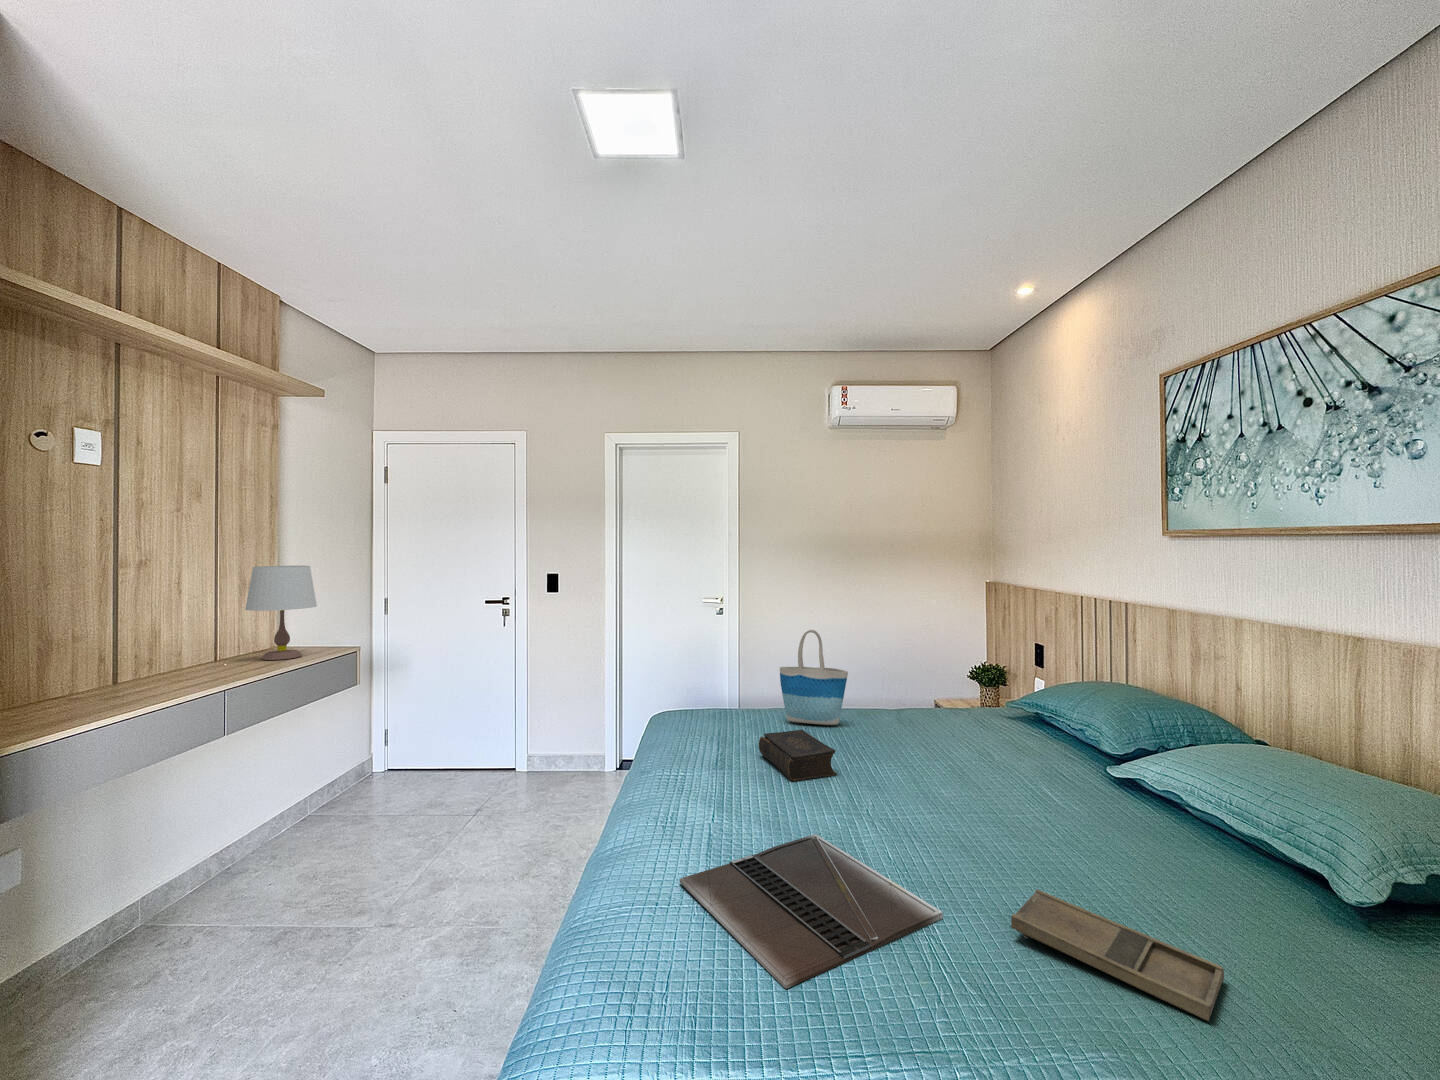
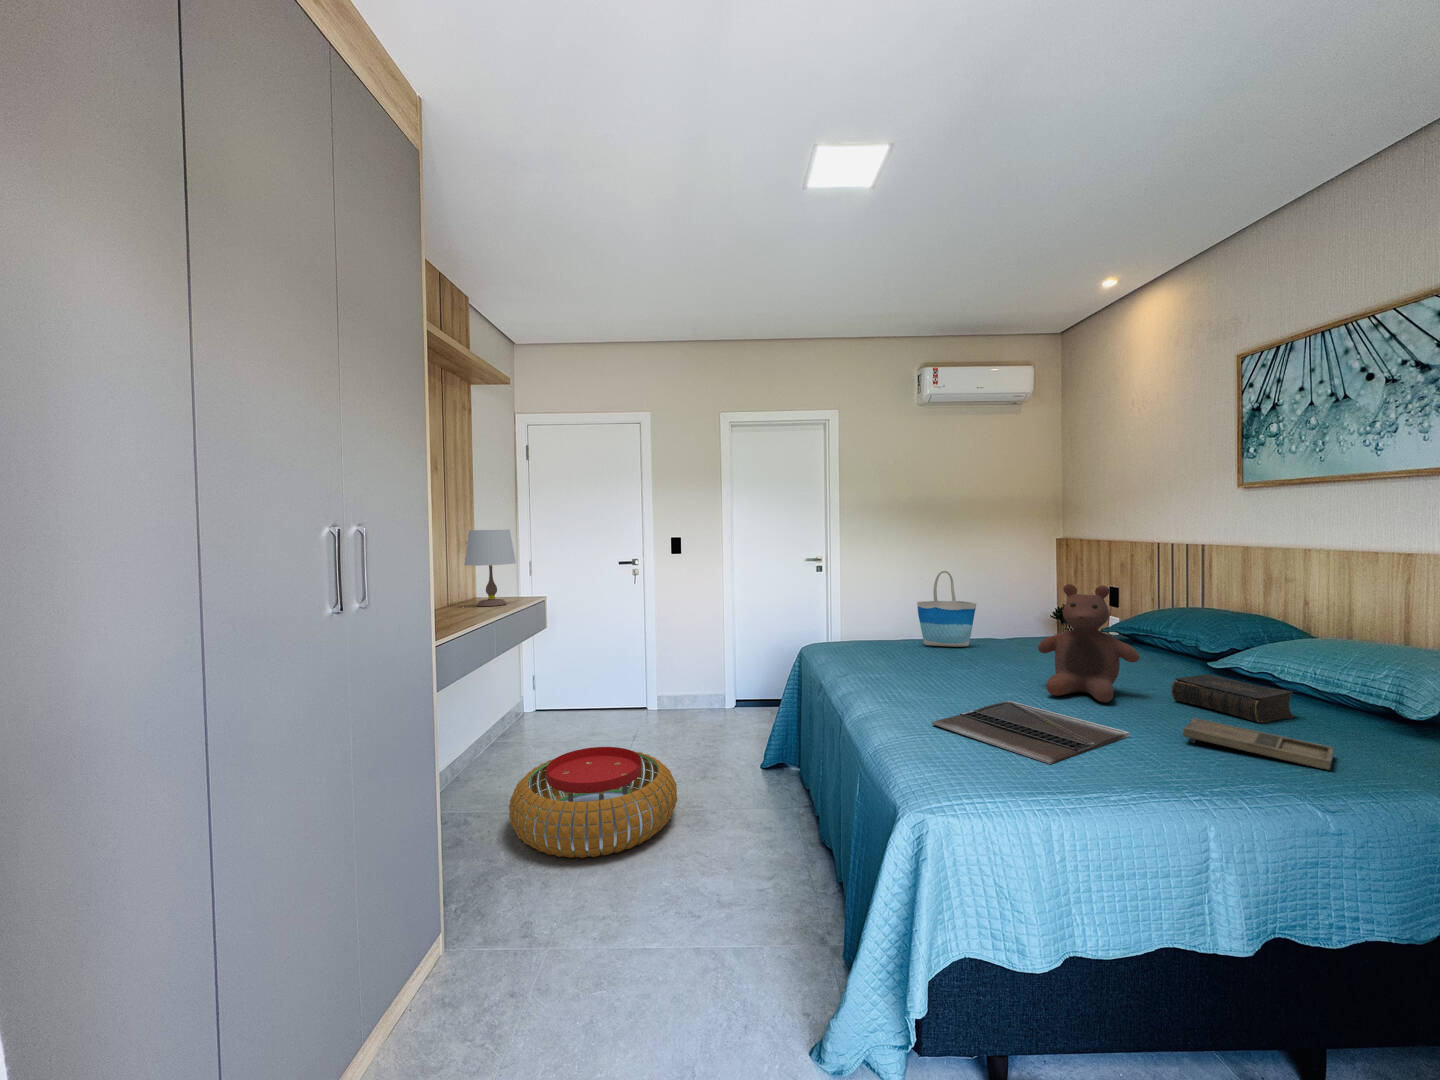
stuffed bear: none [876,667,999,840] -> present [1038,584,1139,702]
book: present [759,730,837,781] -> present [1172,674,1294,723]
pouf: none [213,846,462,1017] -> present [509,747,677,858]

